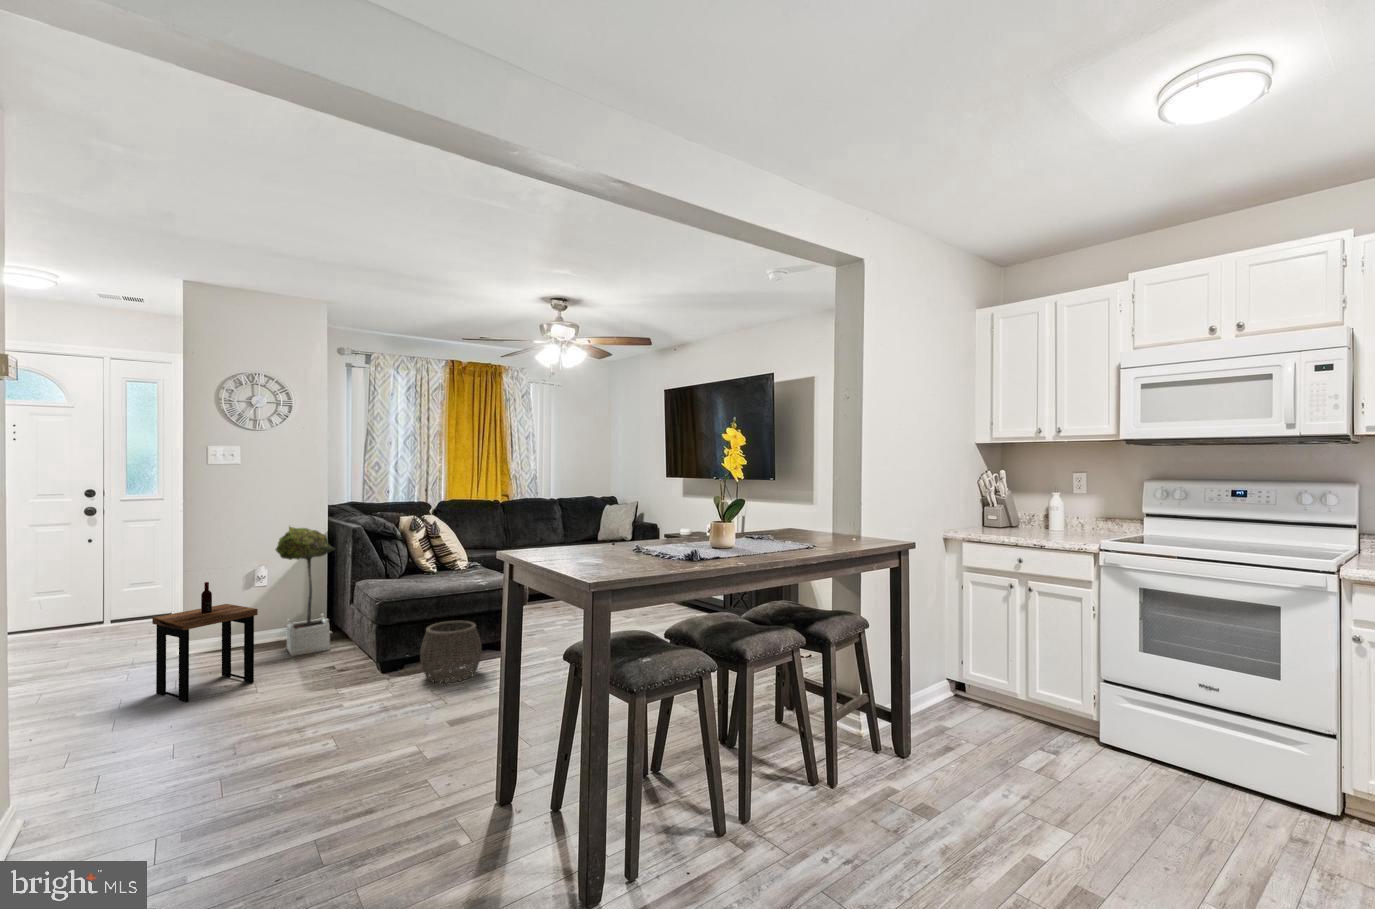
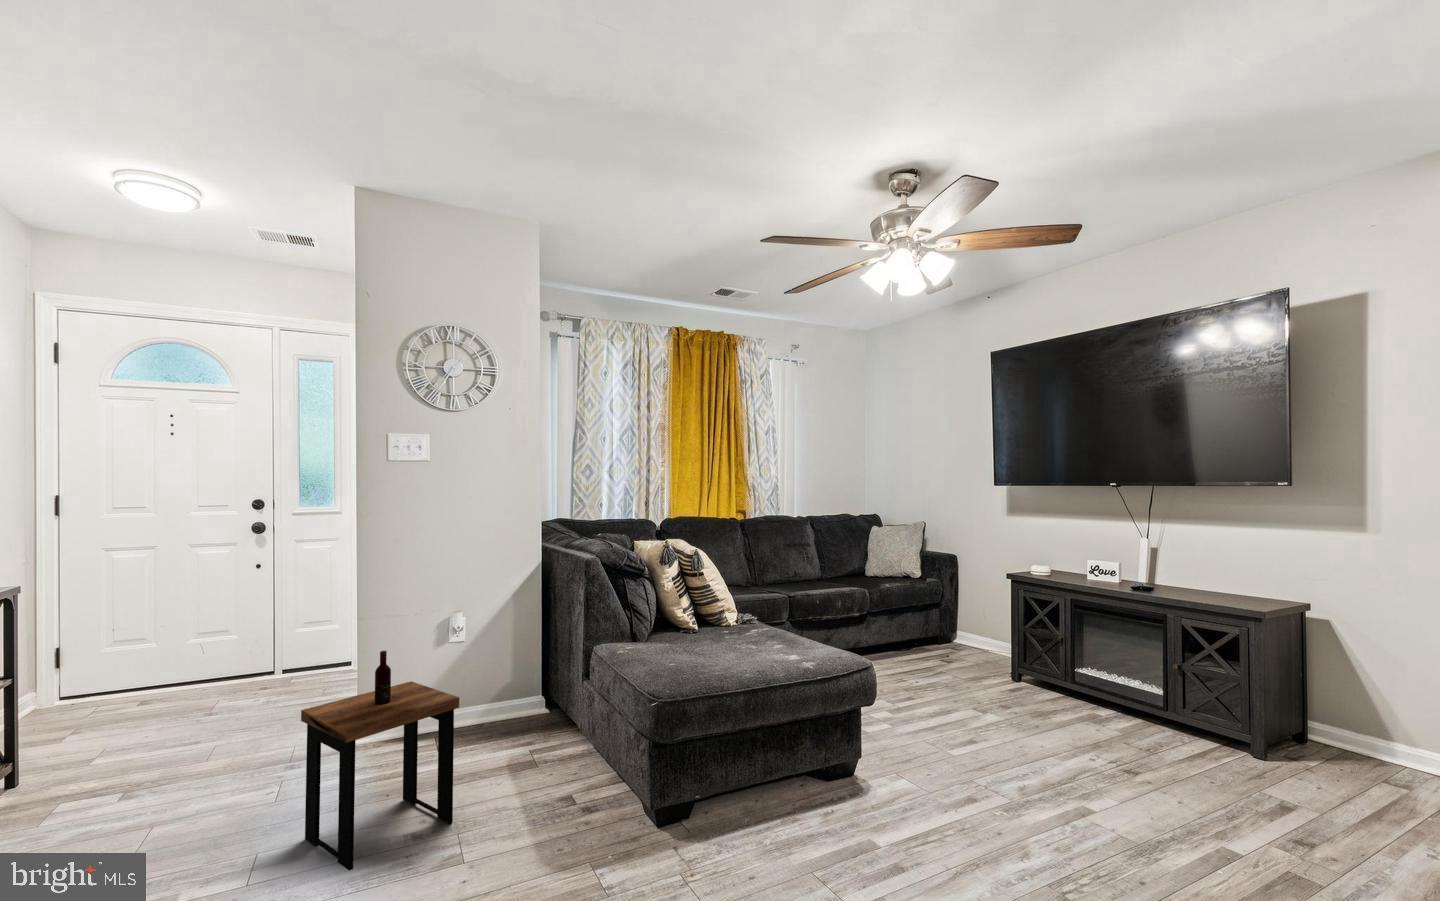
potted tree: present [276,527,335,656] -> none [476,553,559,758]
woven basket: present [420,621,482,683] -> none [725,729,830,858]

